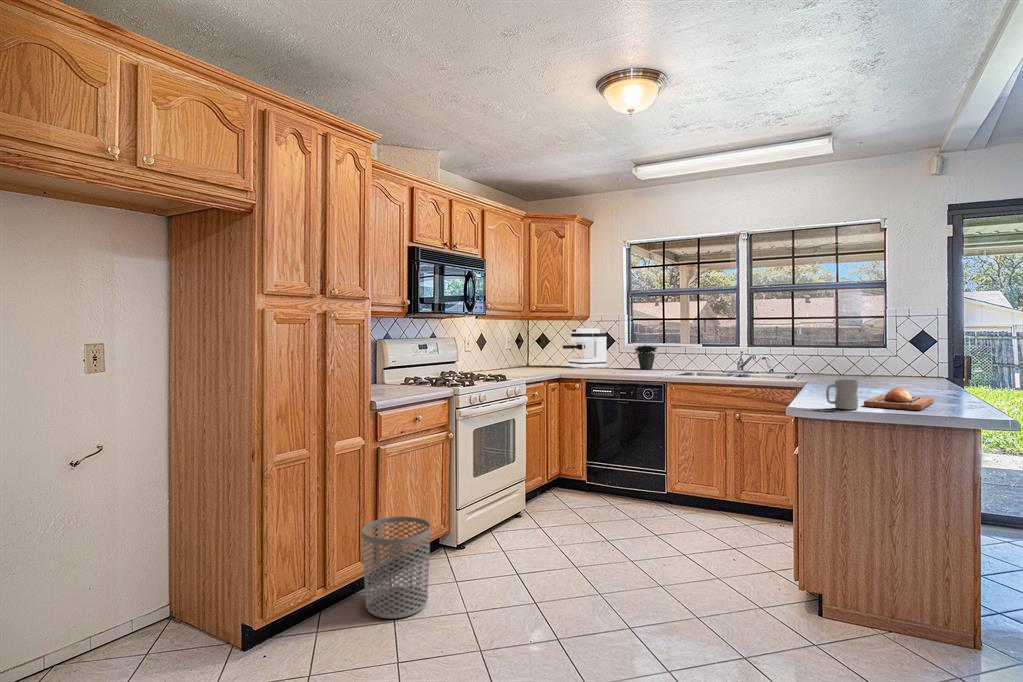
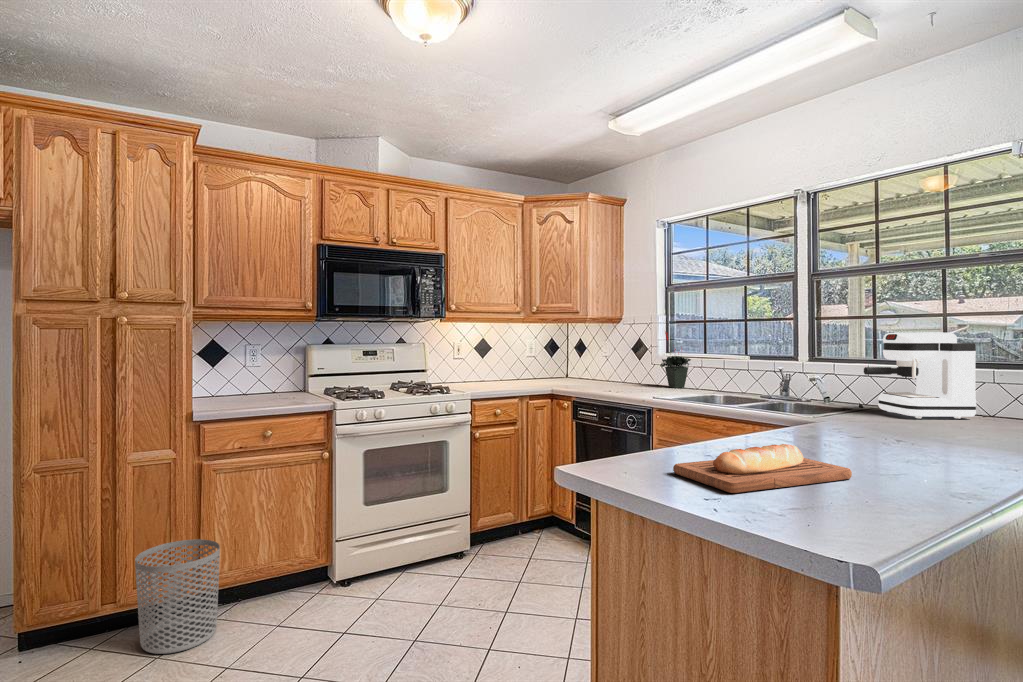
coffee maker: present [563,328,607,368] -> present [864,333,976,419]
mug: present [826,379,858,409] -> none [588,422,637,477]

